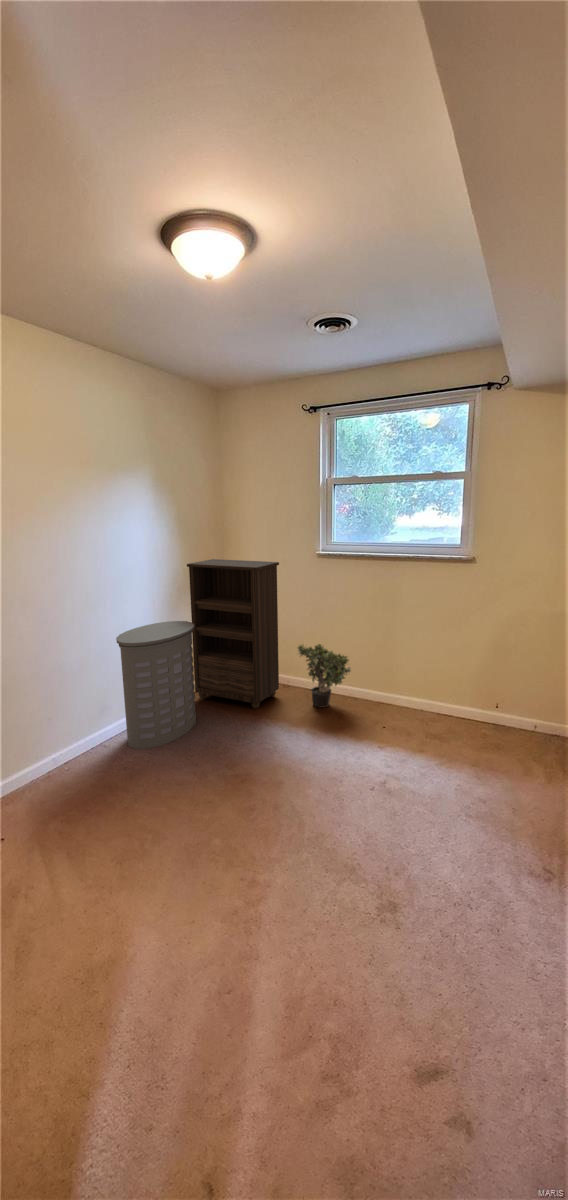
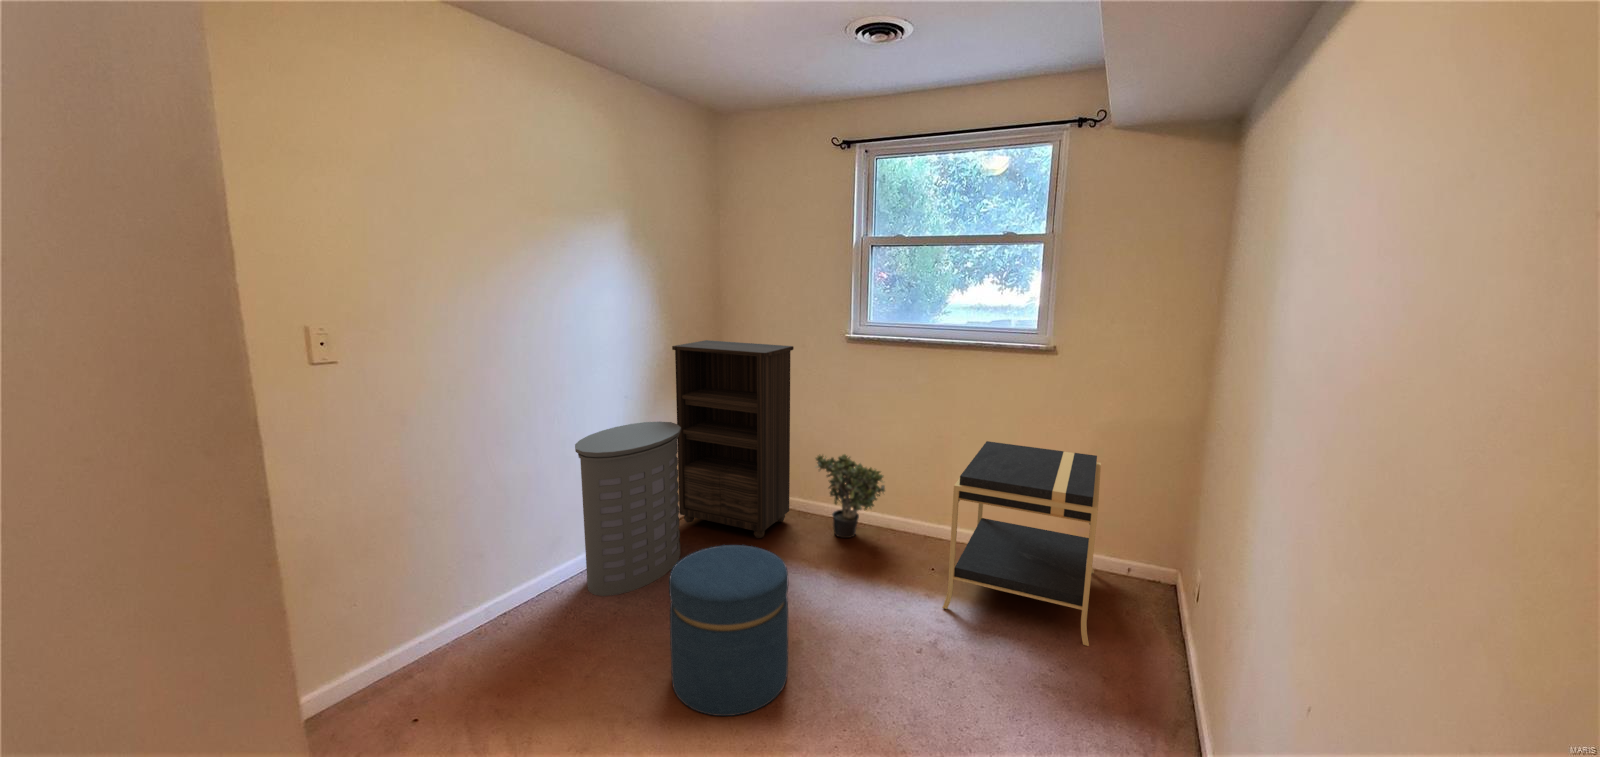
nightstand: none [390,631,512,779] -> present [942,441,1101,646]
ottoman: none [187,707,273,824] -> present [669,545,788,716]

